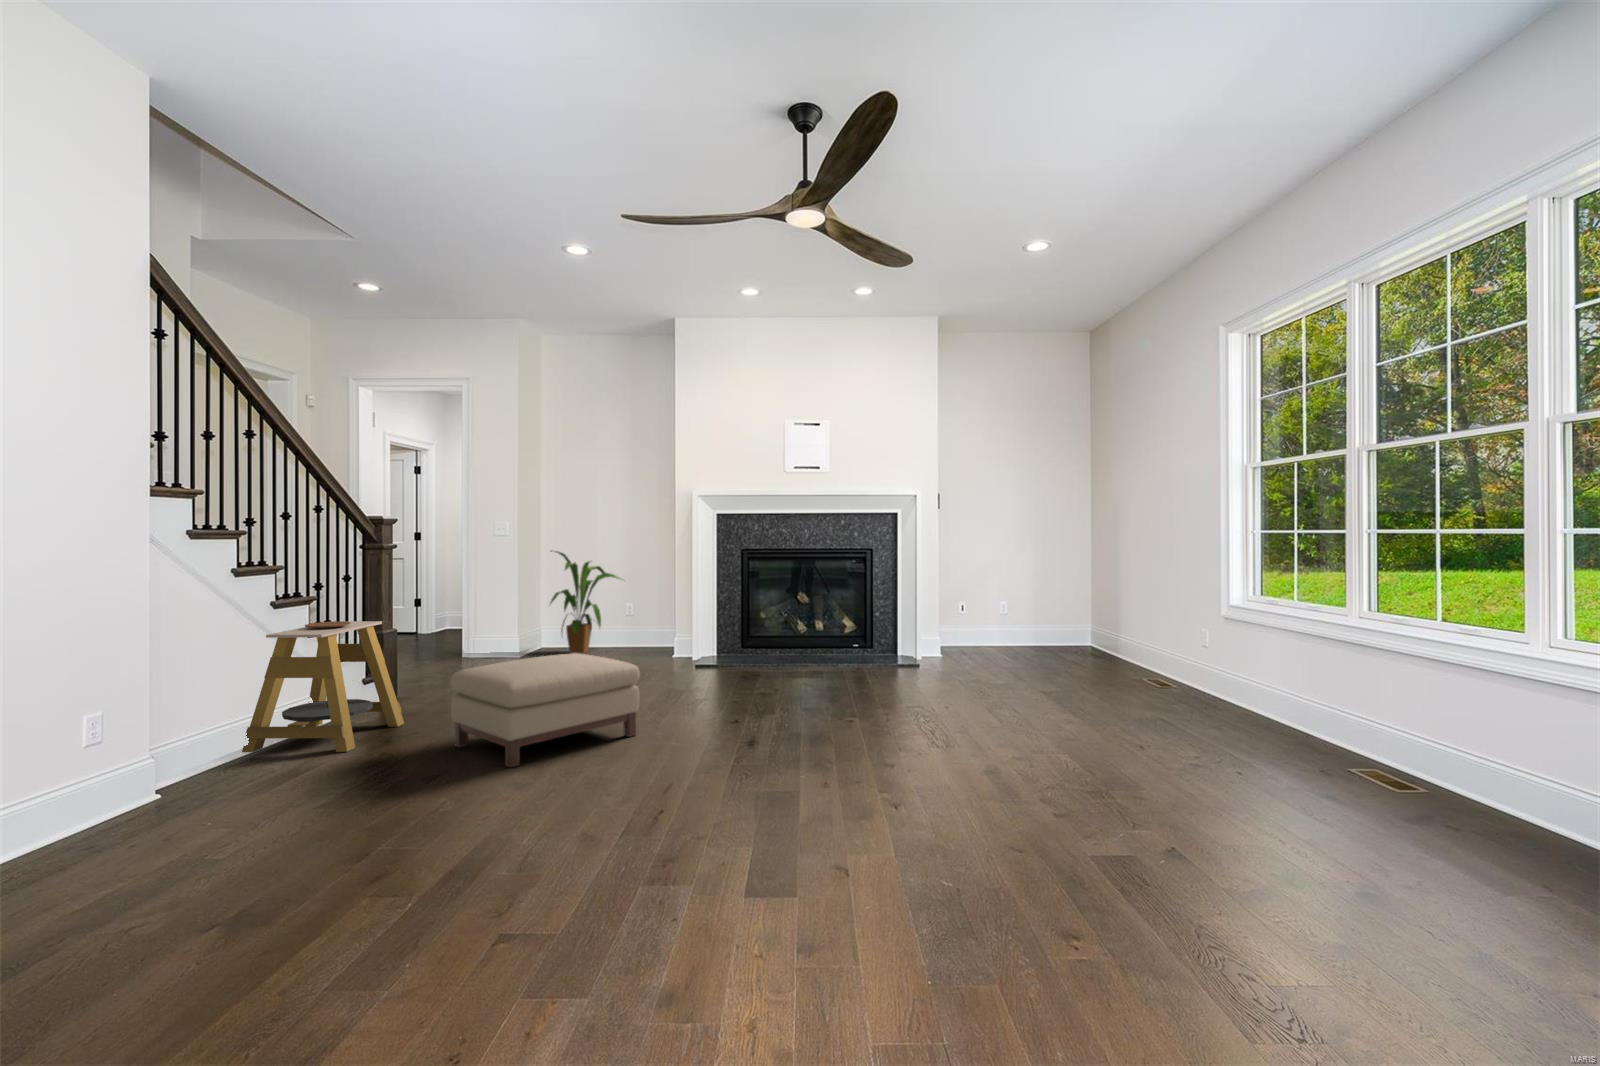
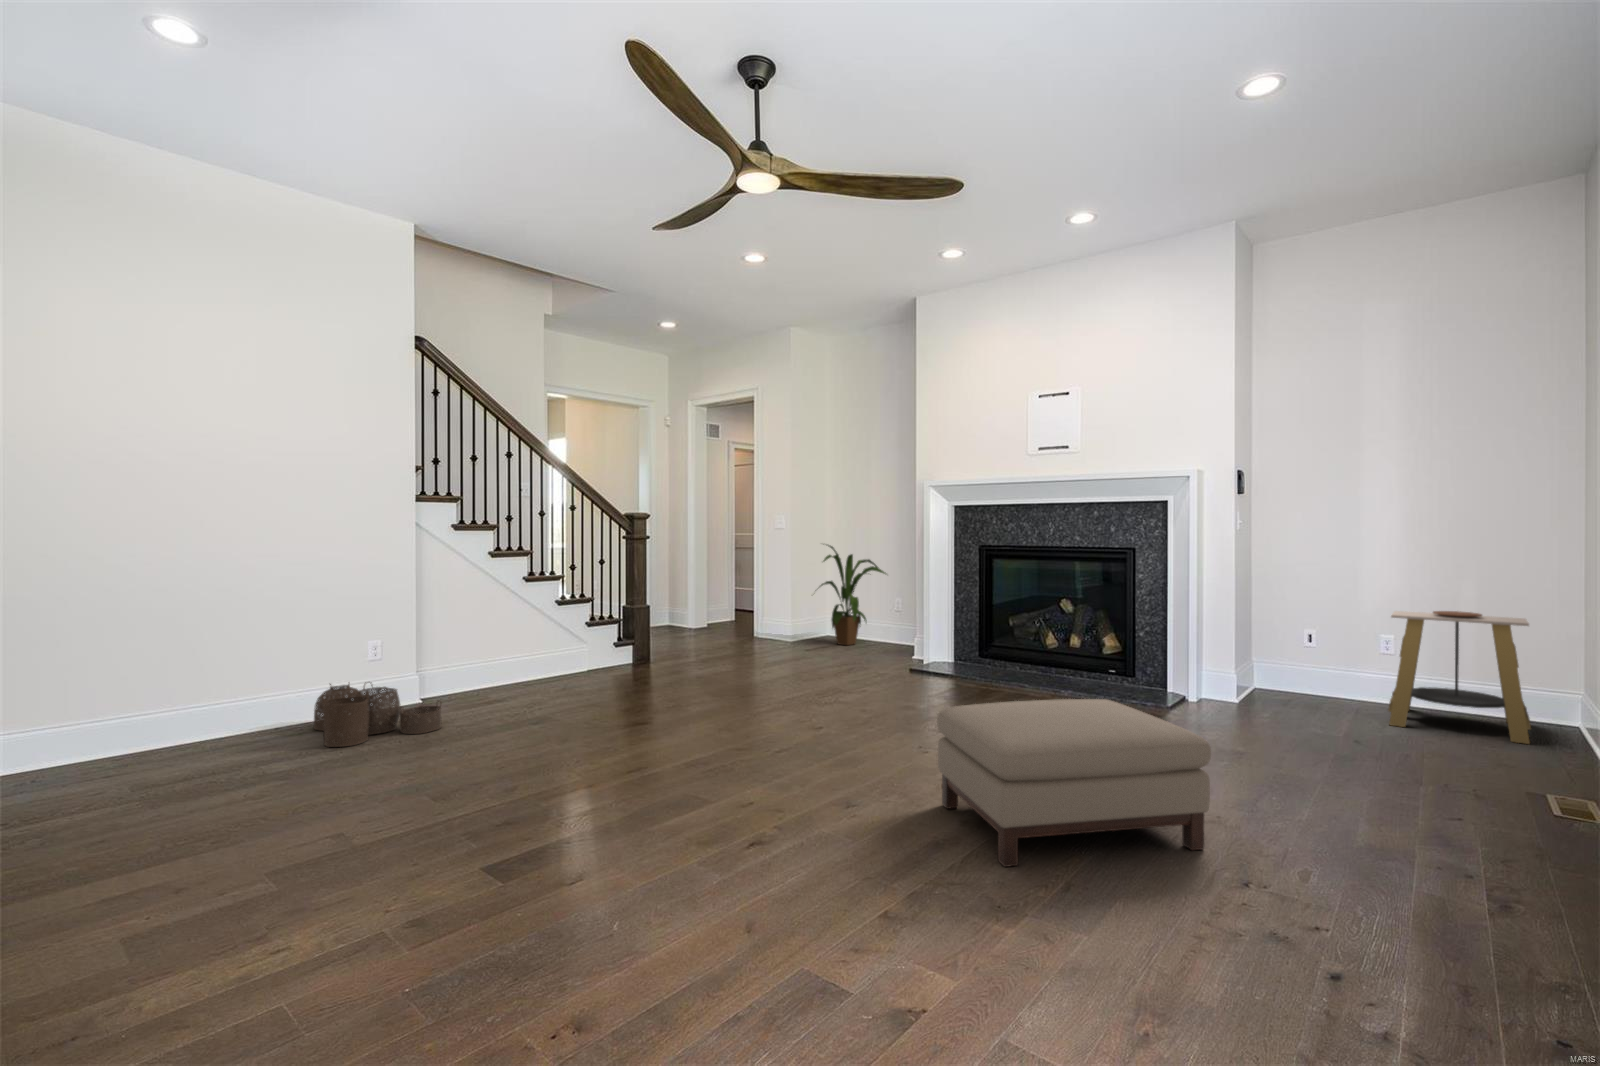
side table: present [242,621,404,752] -> present [1388,611,1531,744]
ottoman: present [450,653,640,767] -> present [937,699,1211,867]
woven basket: none [58,762,304,862] -> present [314,684,441,747]

